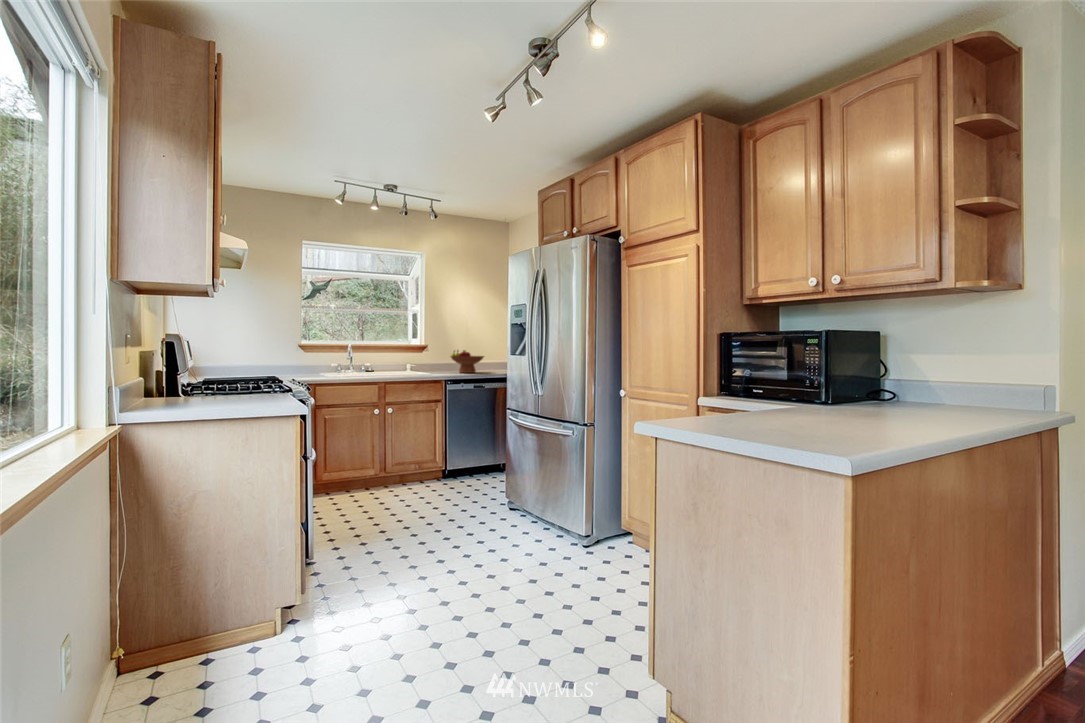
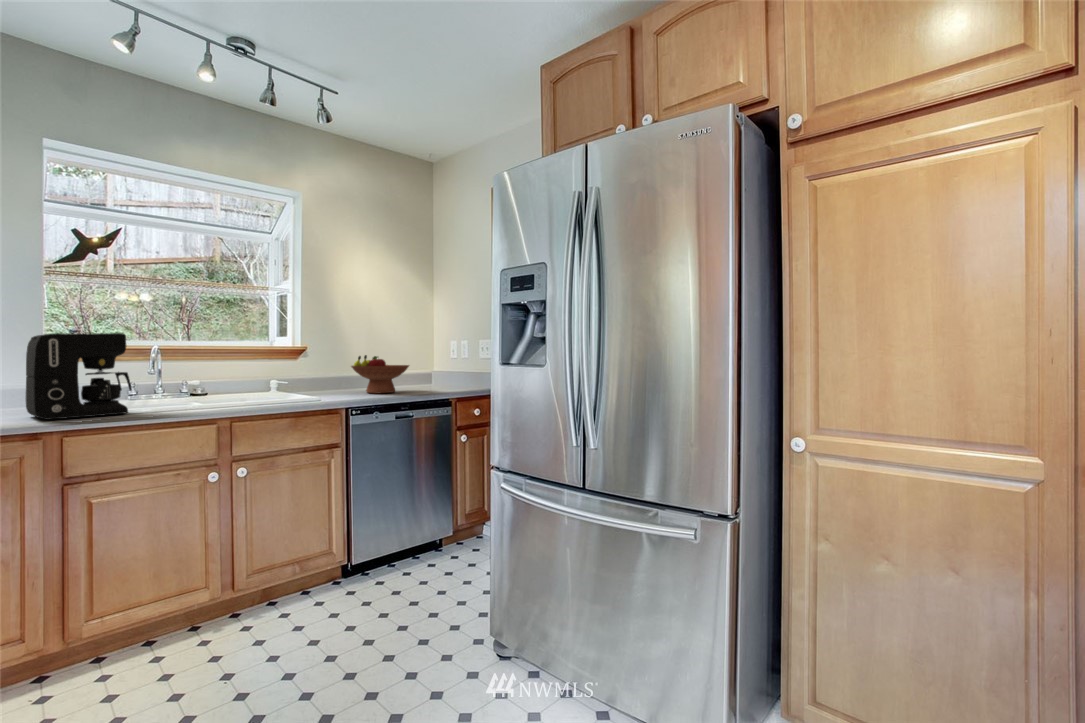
coffee maker: none [302,339,342,379] -> present [26,333,132,420]

